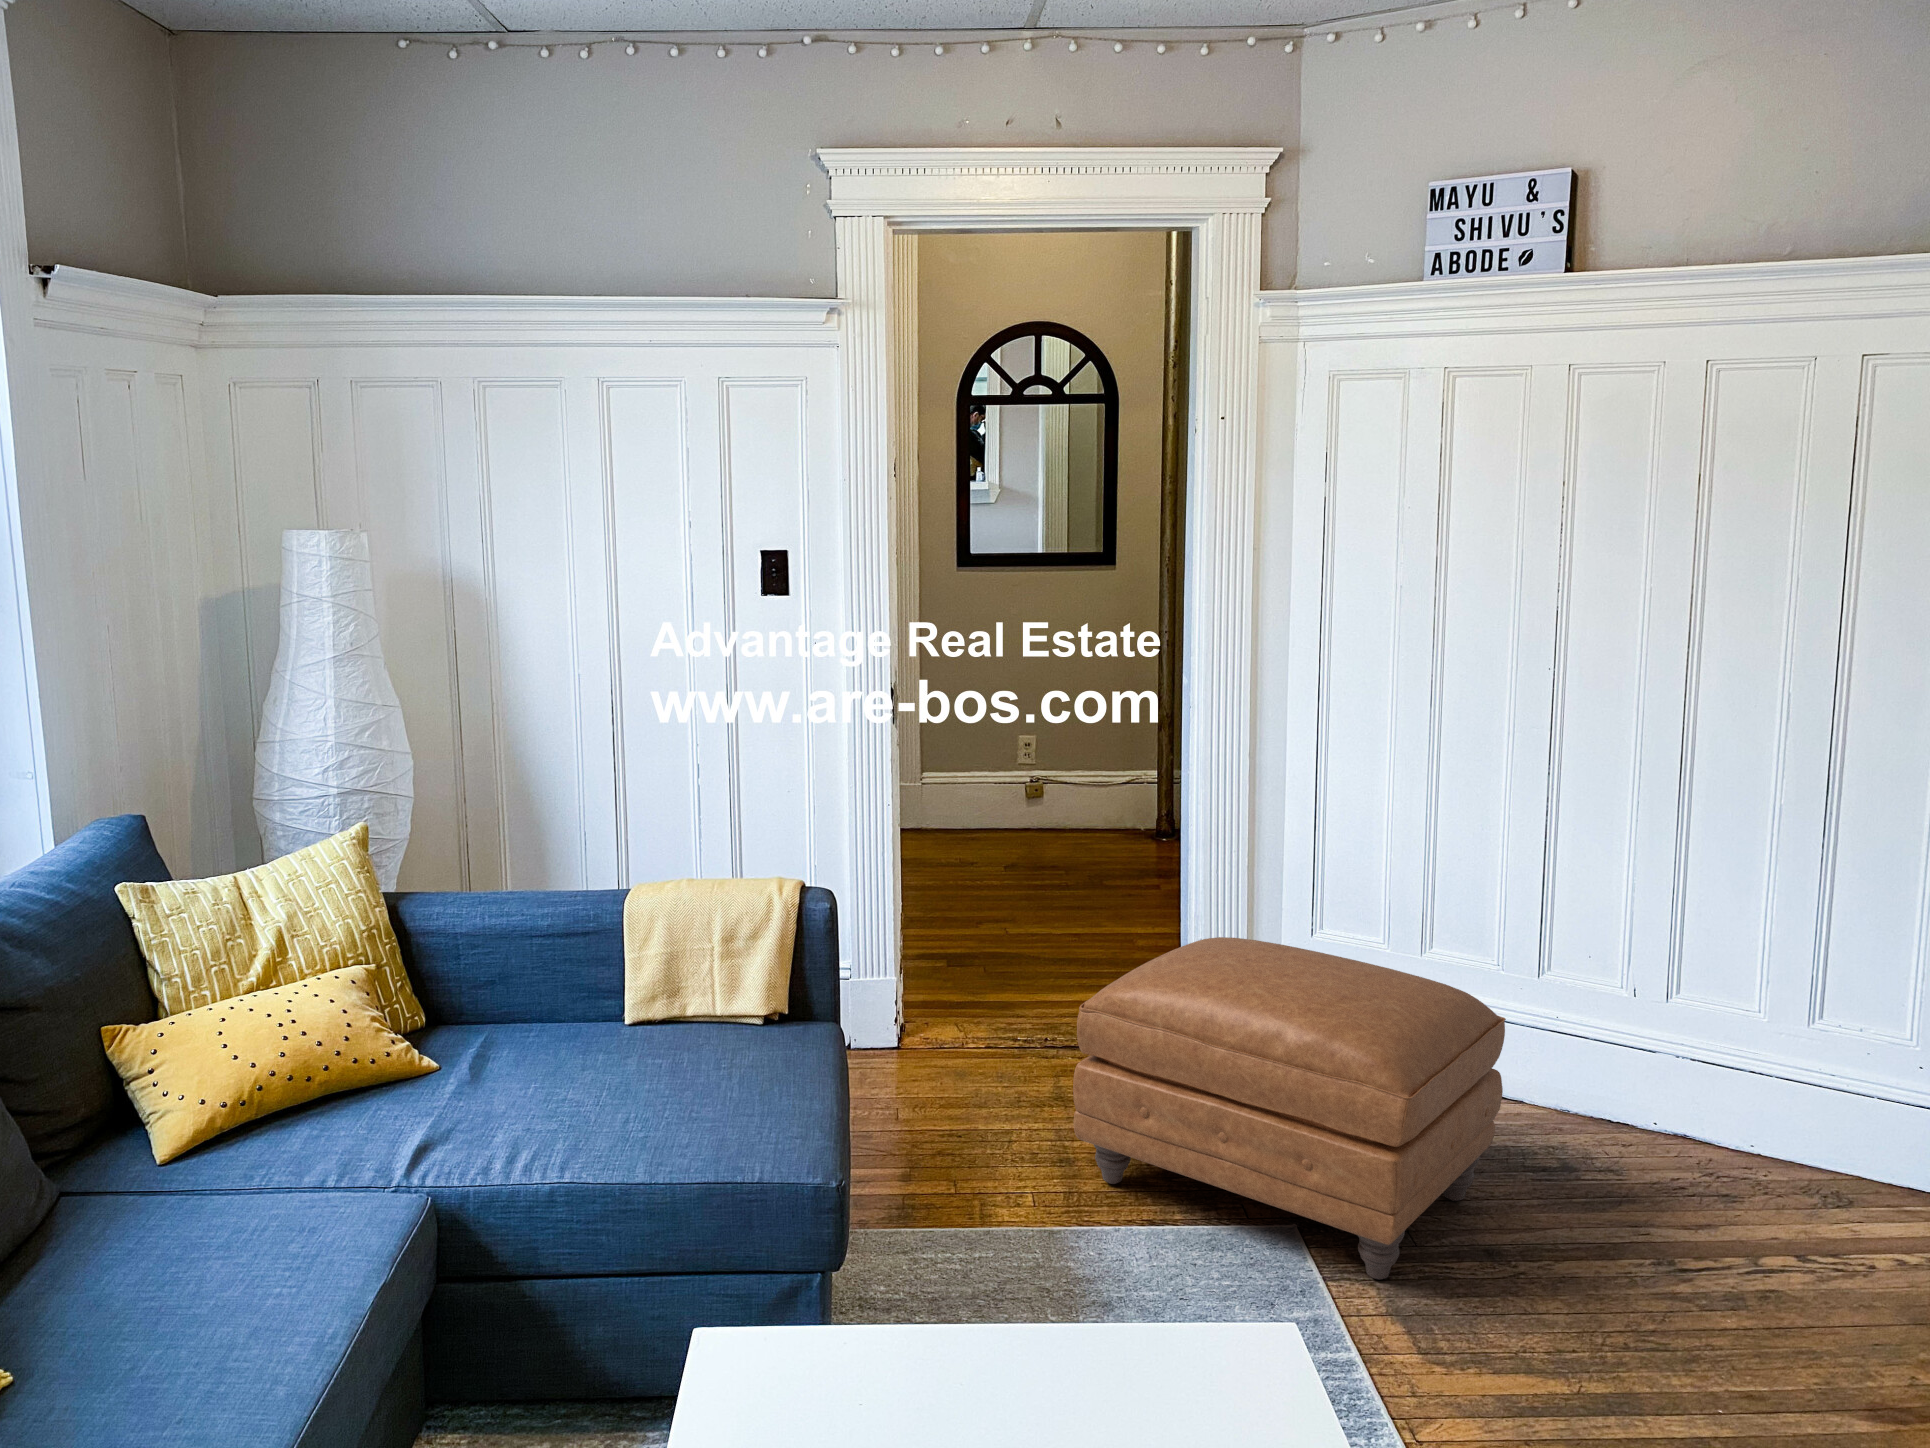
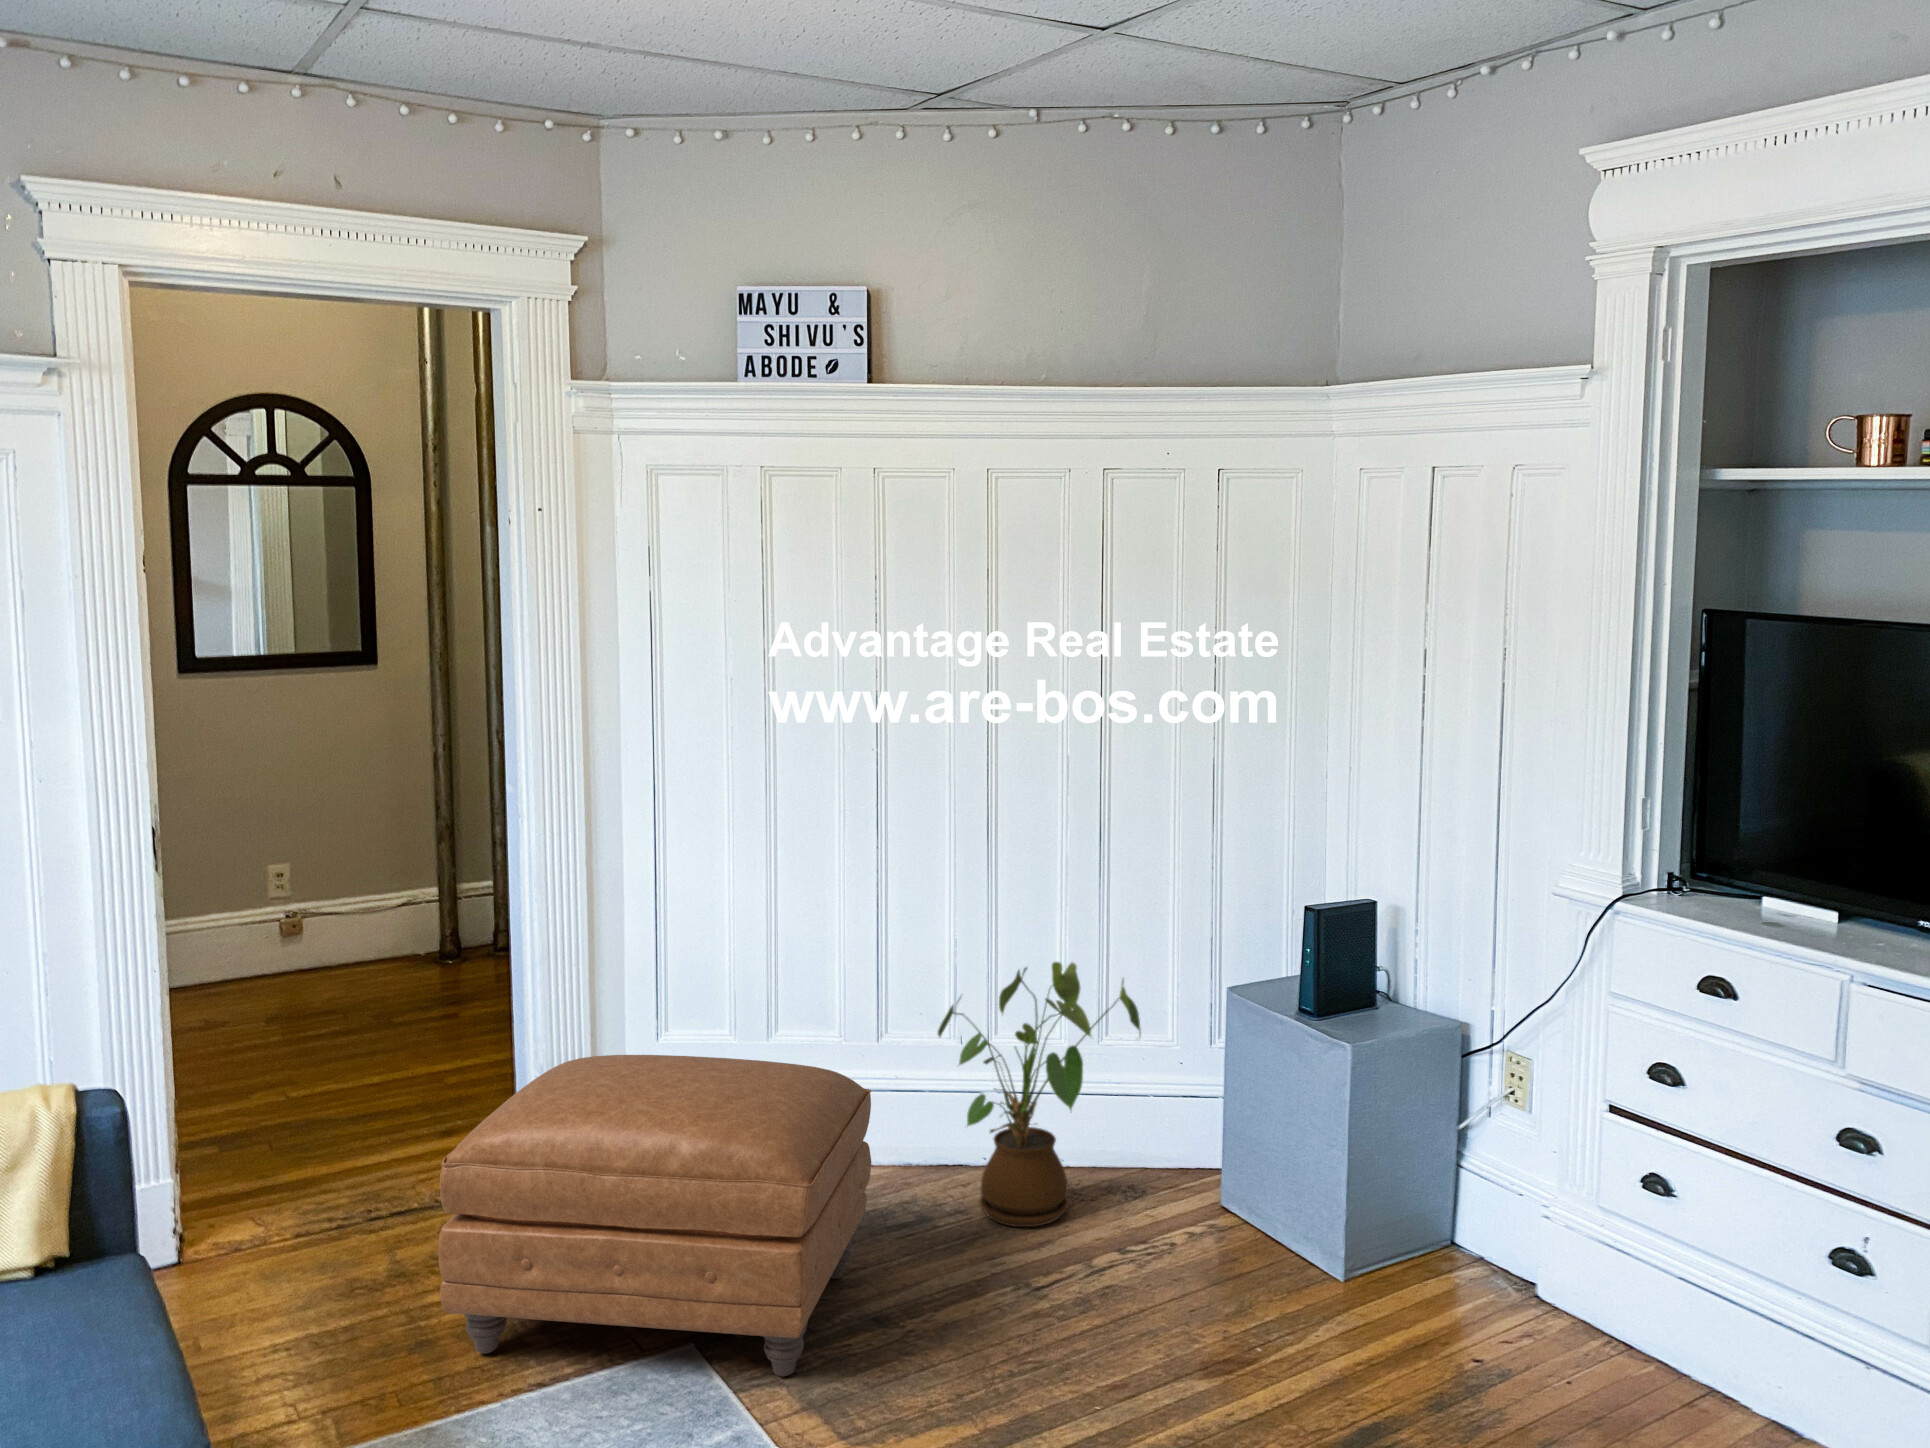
house plant: none [1596,919,1856,1203] -> present [938,962,1141,1227]

